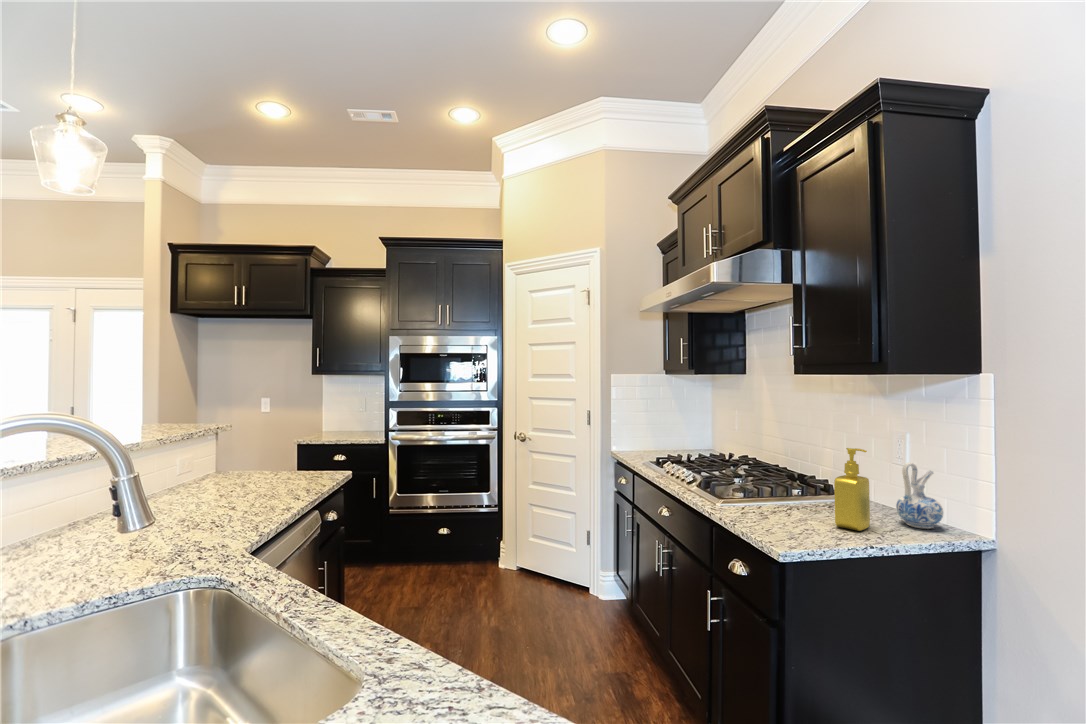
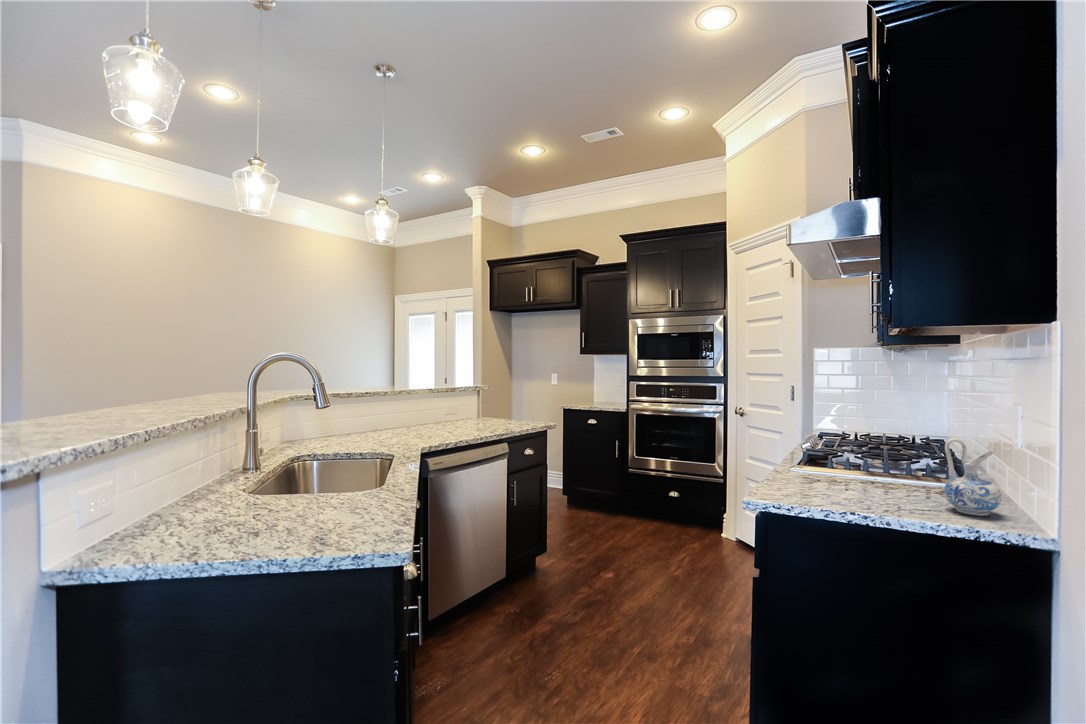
soap dispenser: present [834,448,870,531] -> none [852,417,899,503]

